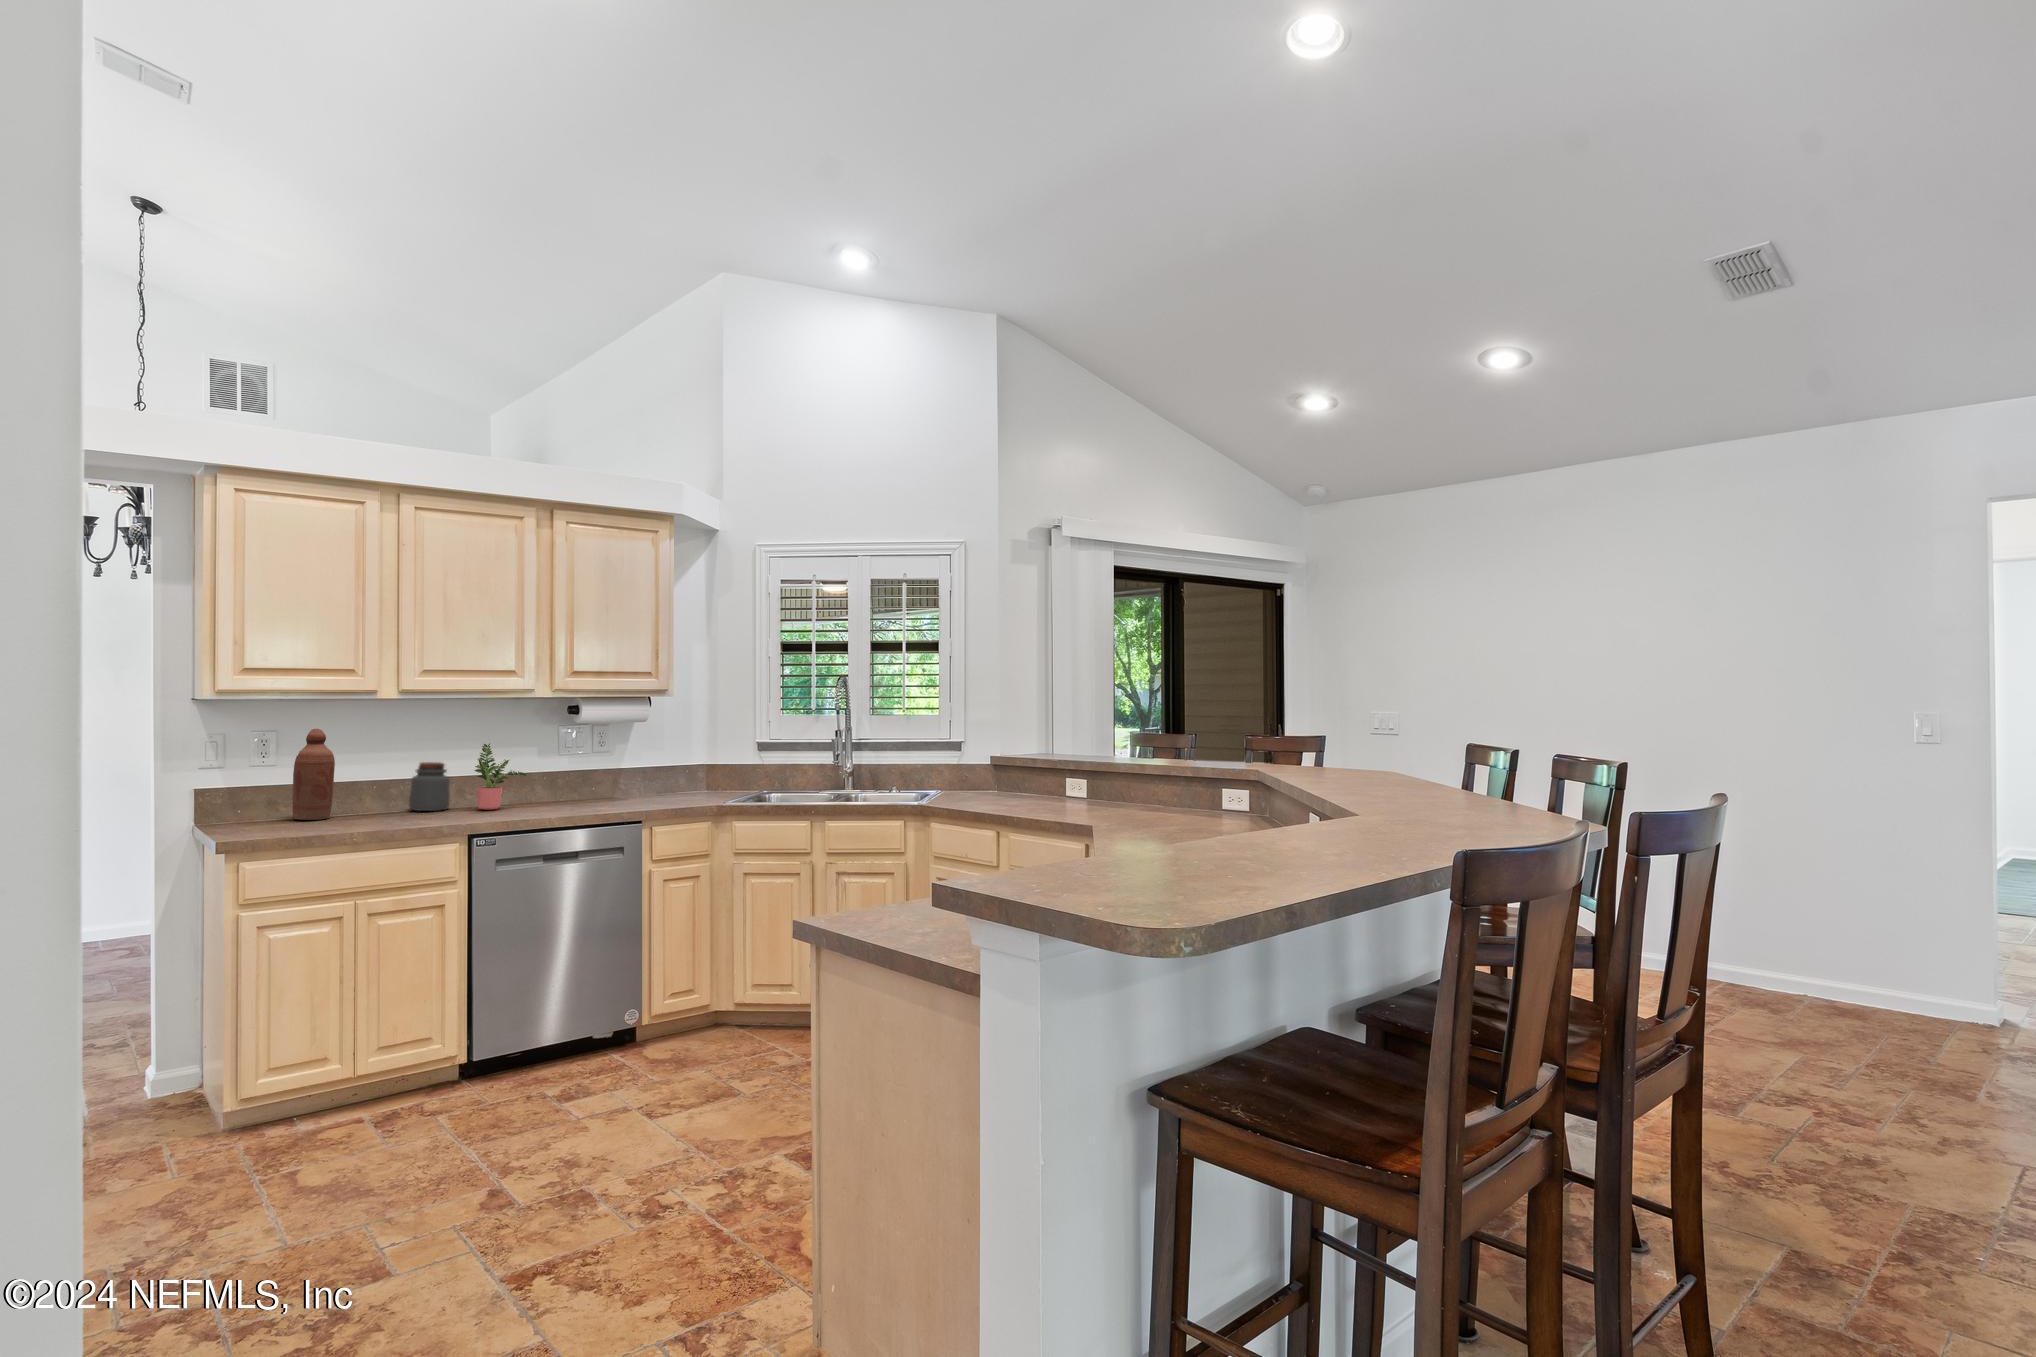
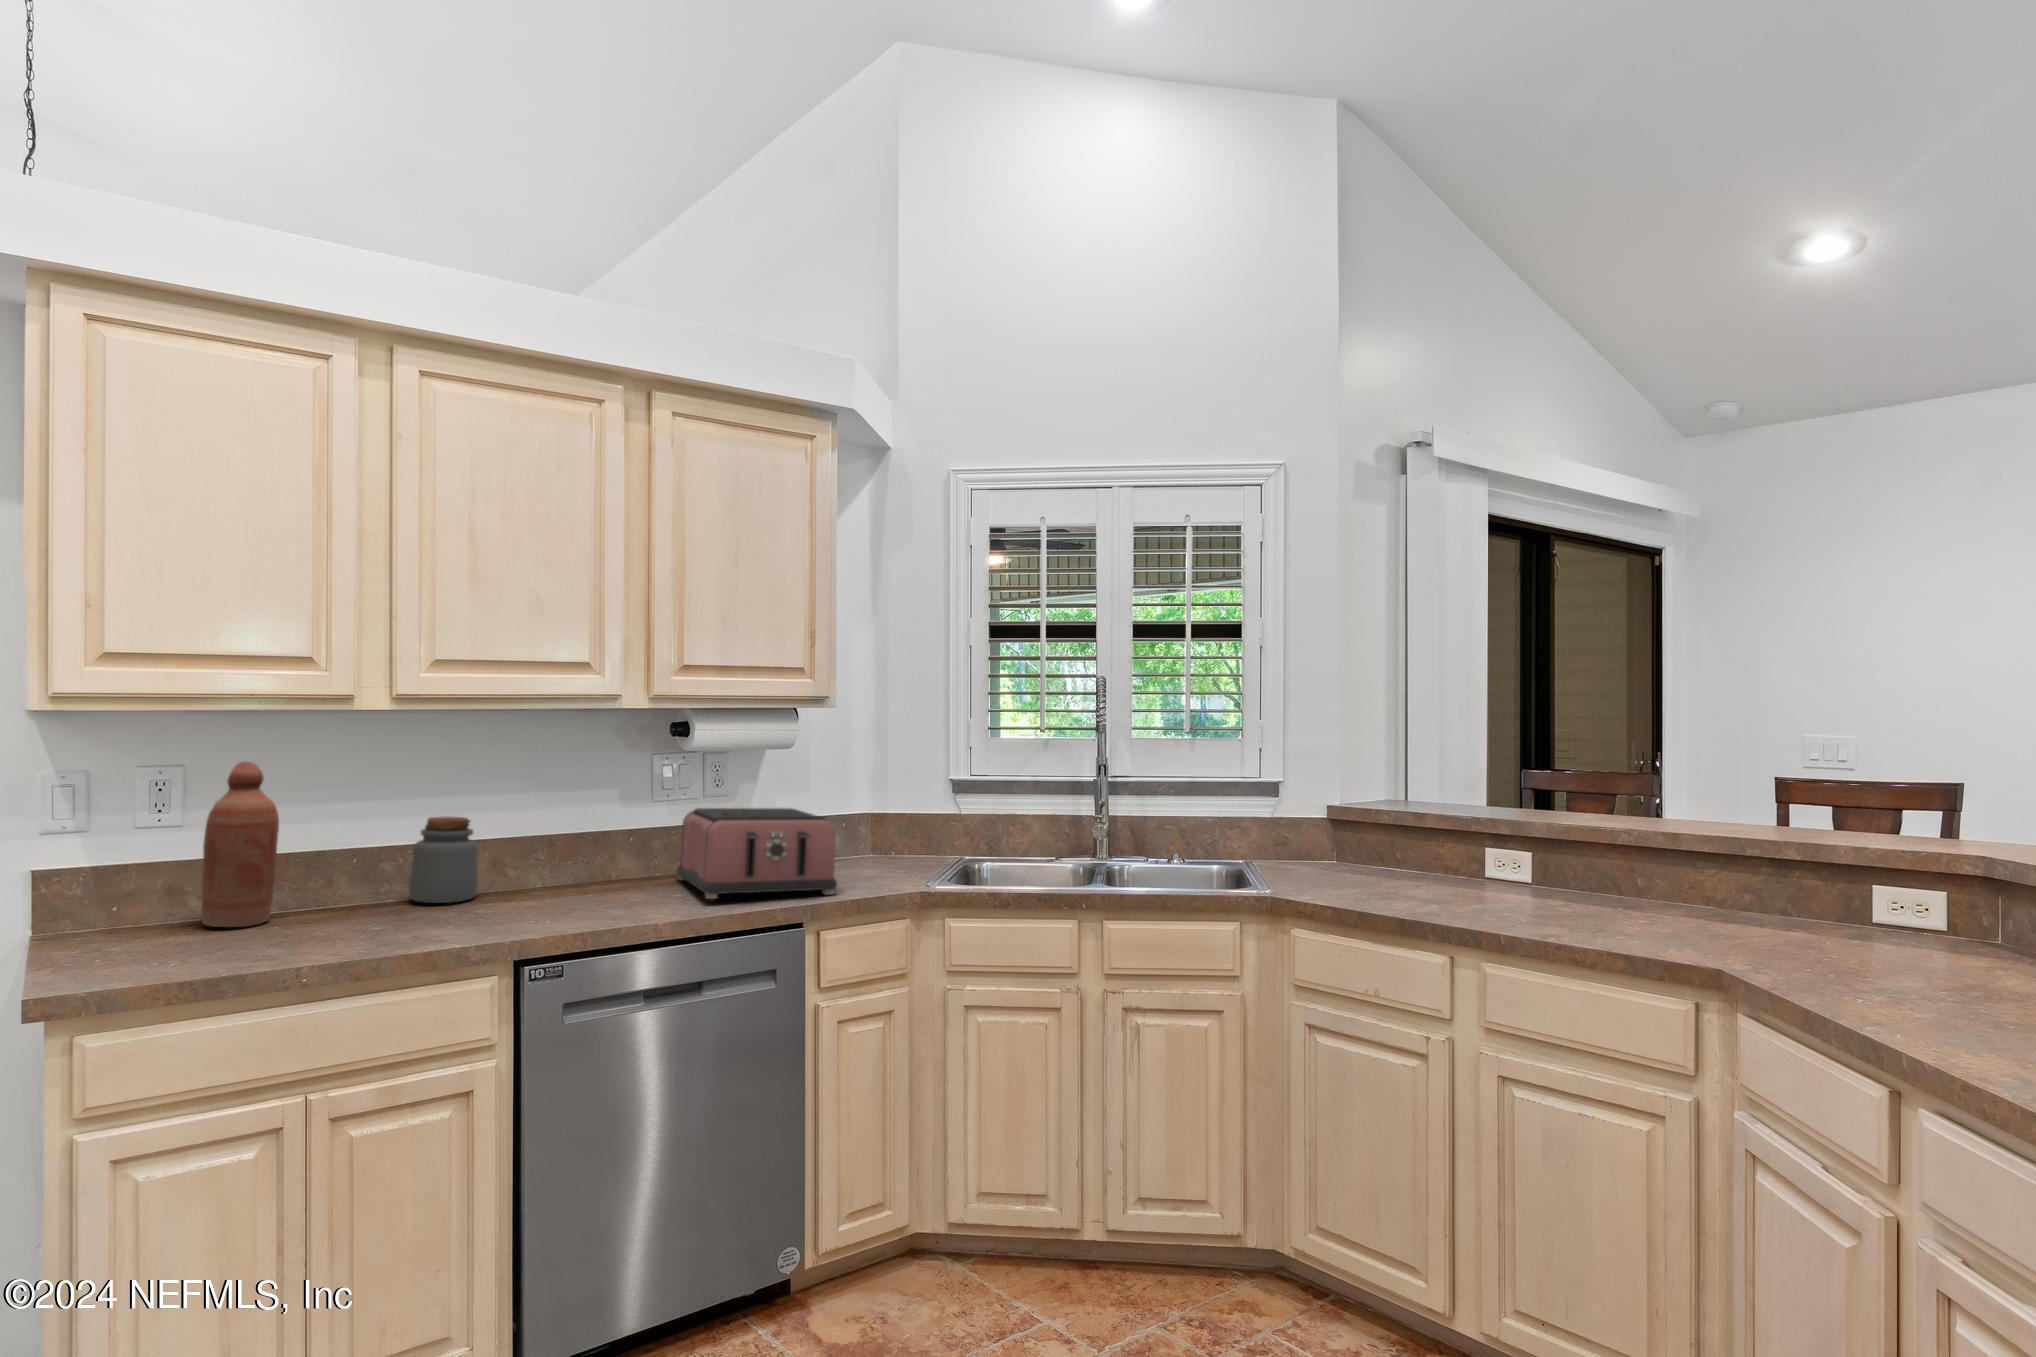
potted plant: present [475,744,526,810] -> none [519,785,605,900]
toaster: none [572,759,666,808] -> present [677,808,837,899]

